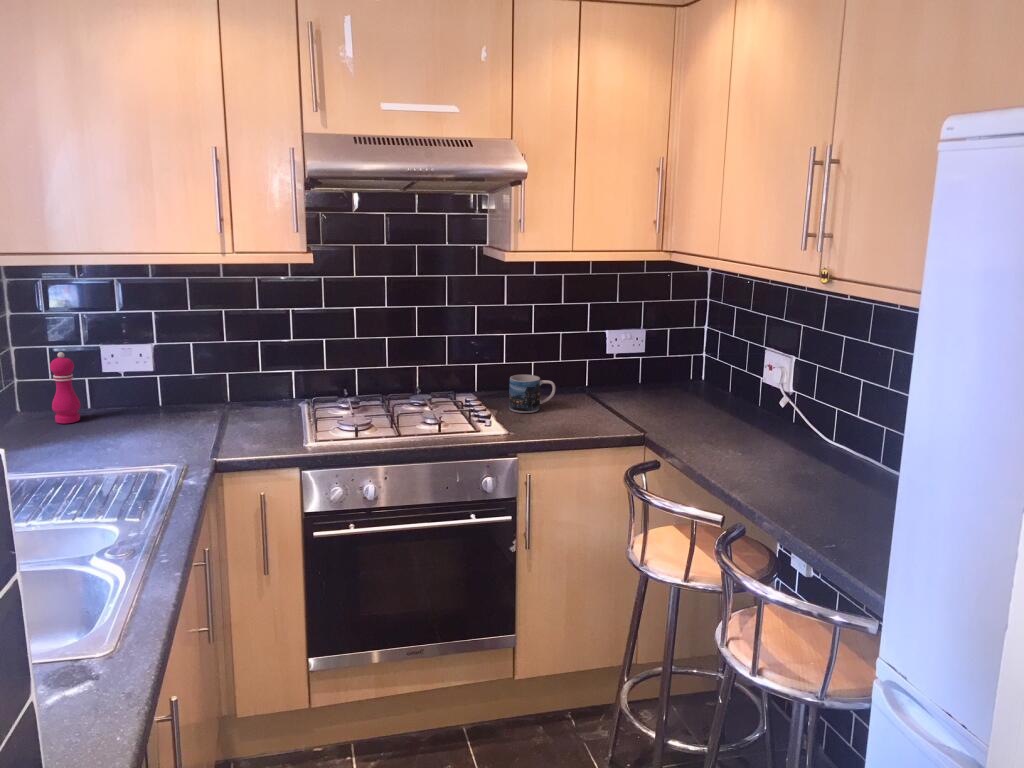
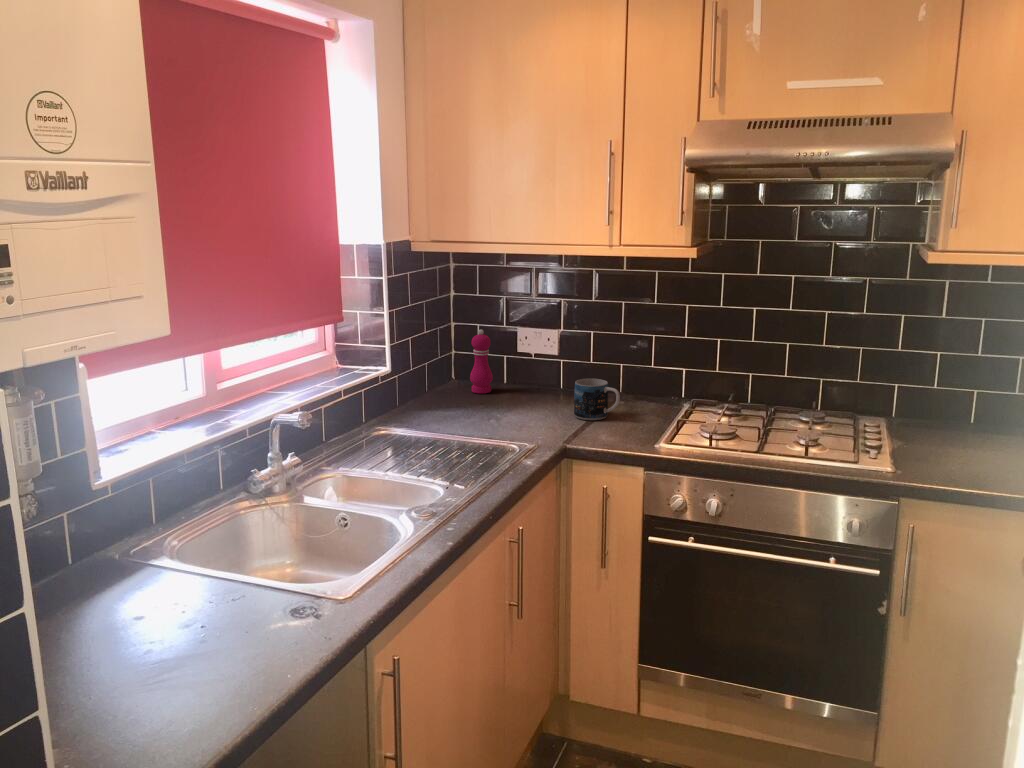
mug: present [509,375,555,413] -> present [574,379,620,420]

